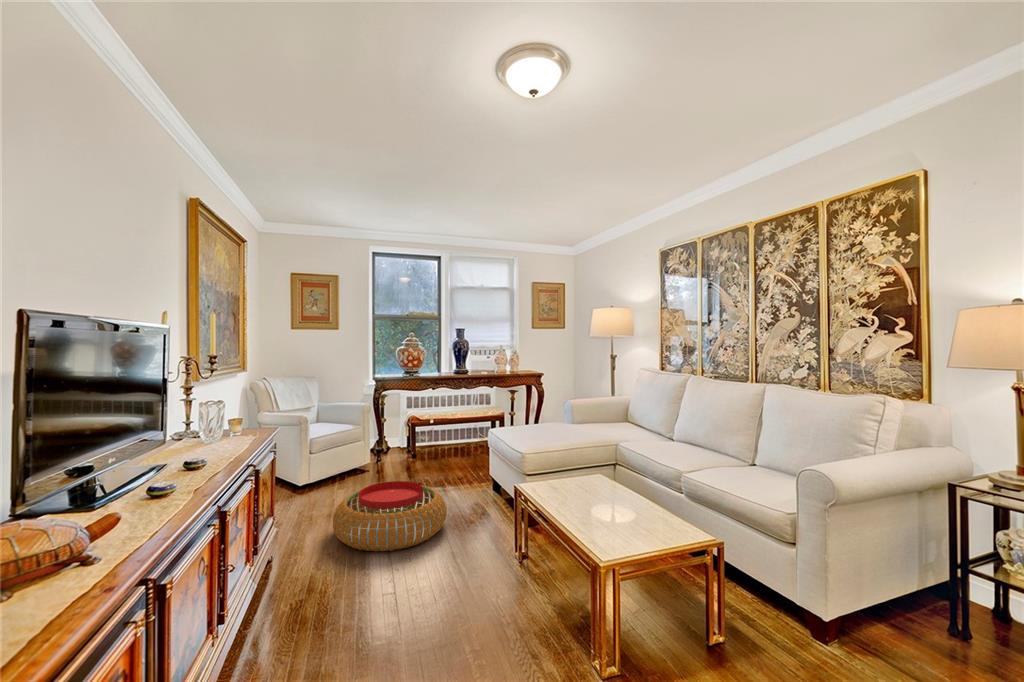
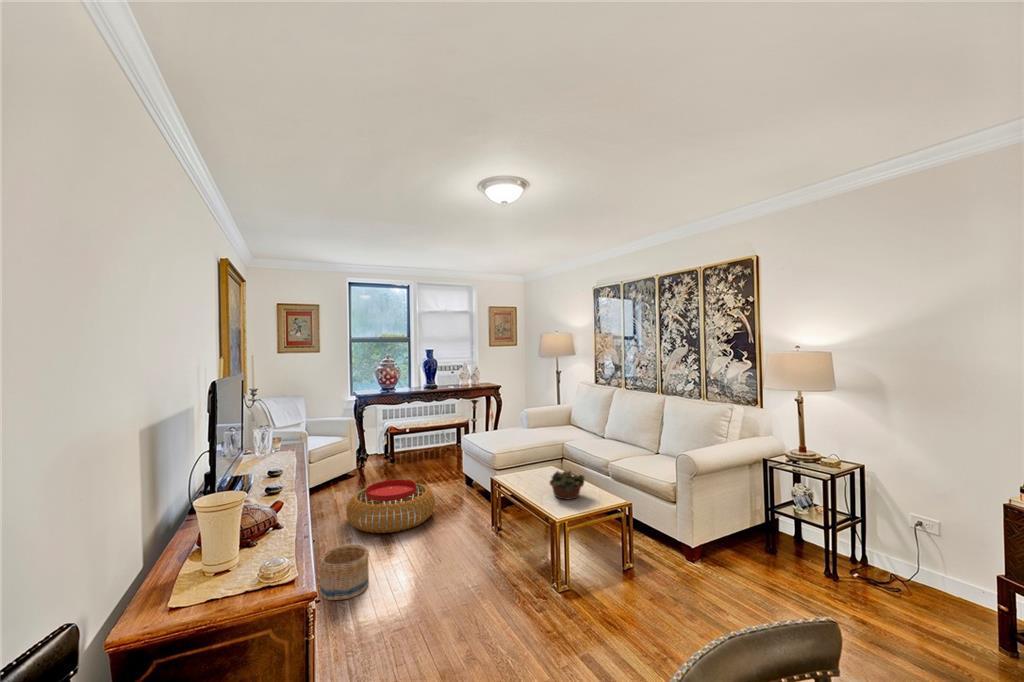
succulent planter: none [594,480,648,529] -> present [549,471,584,500]
basket: none [255,571,330,656] -> present [319,544,369,600]

